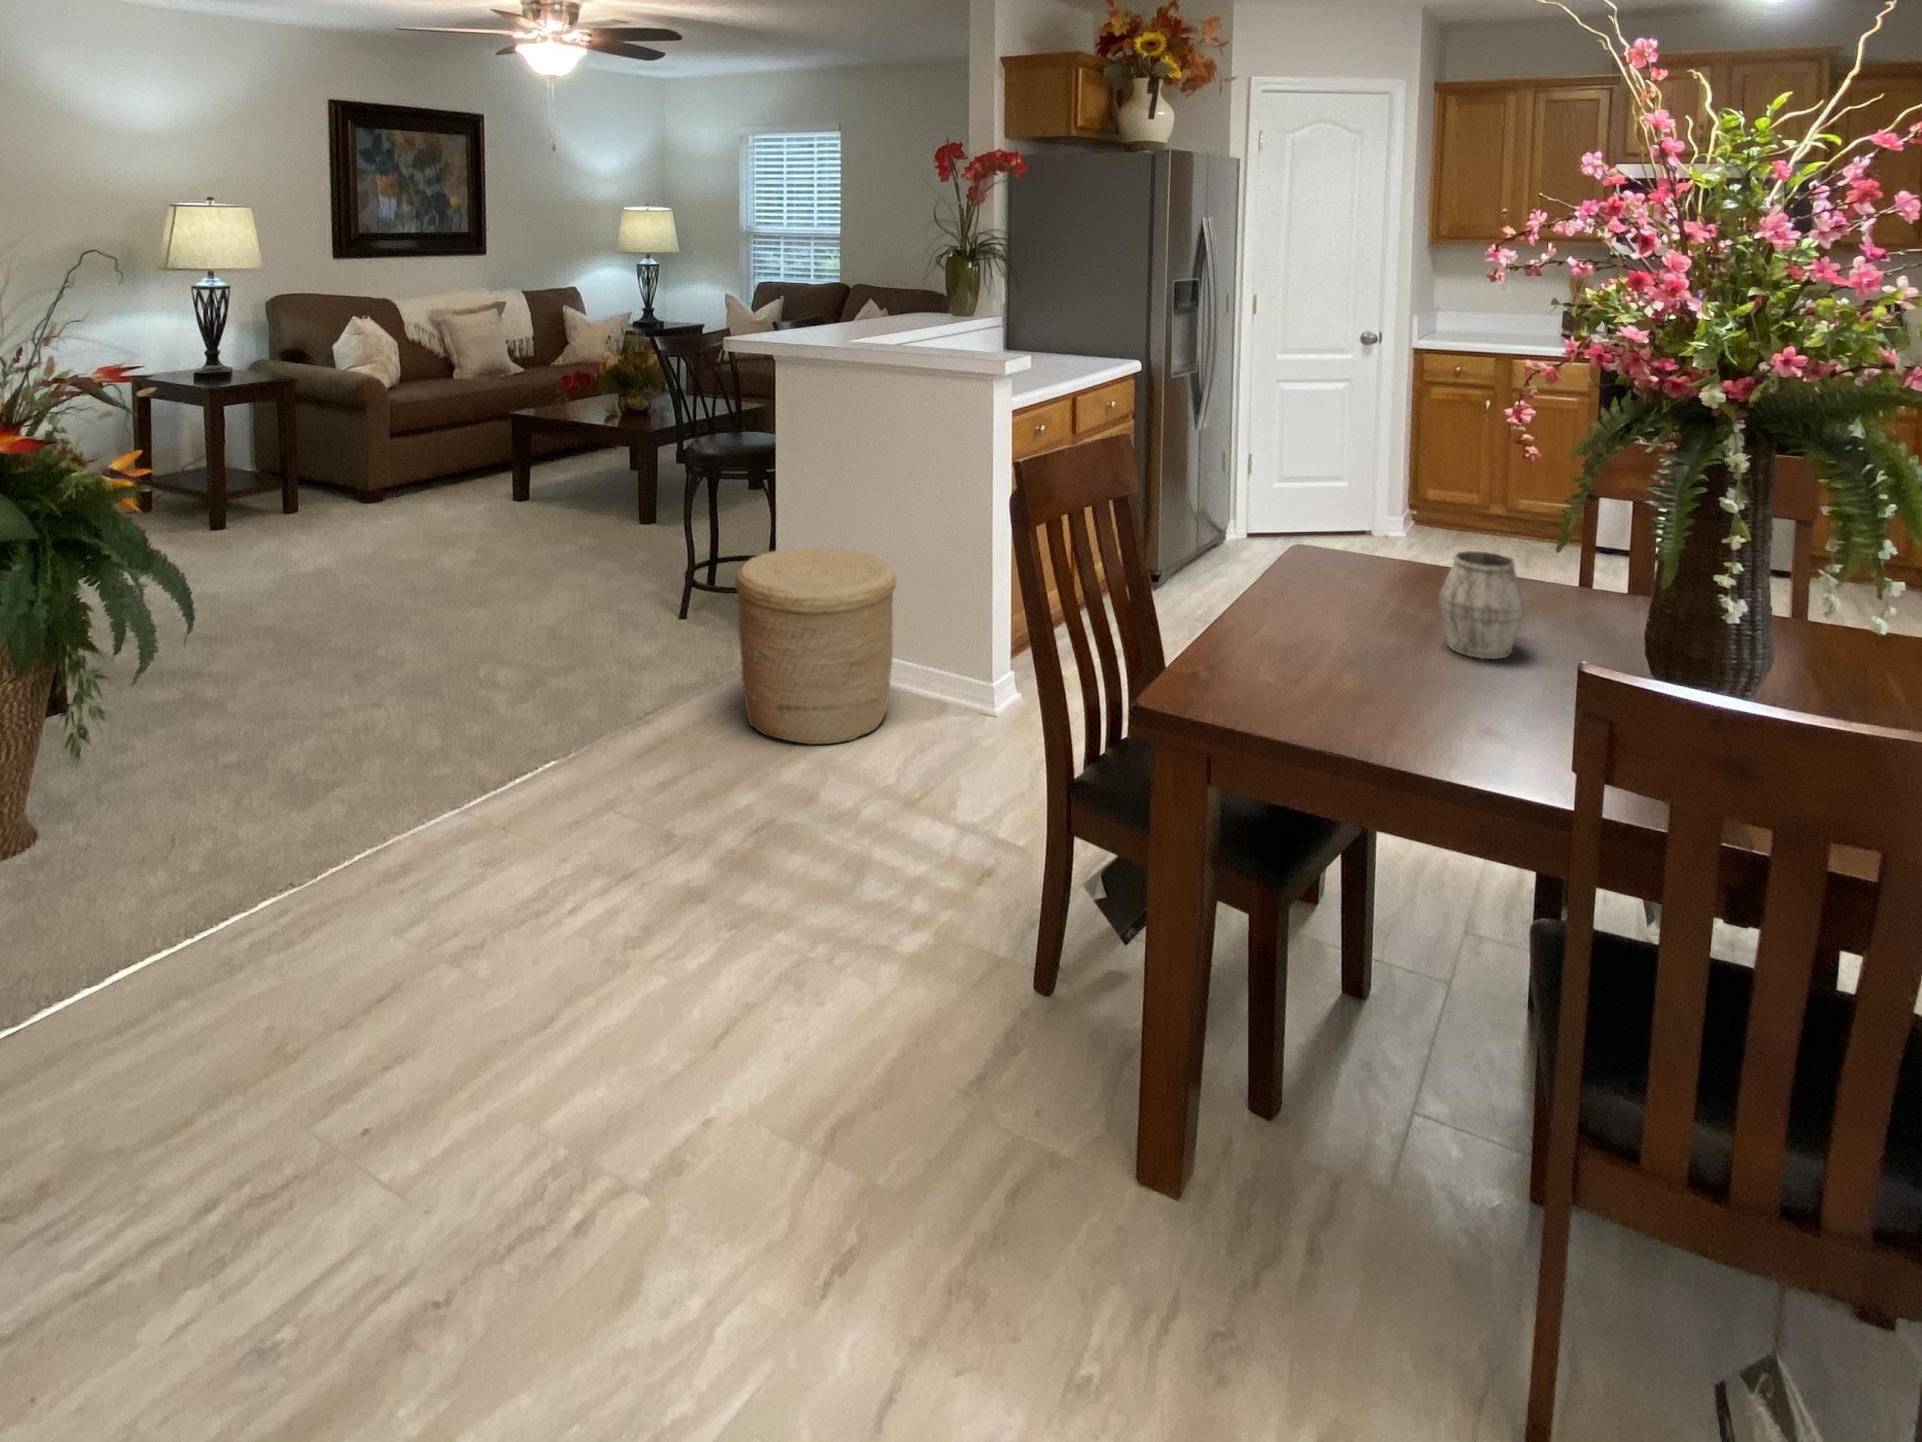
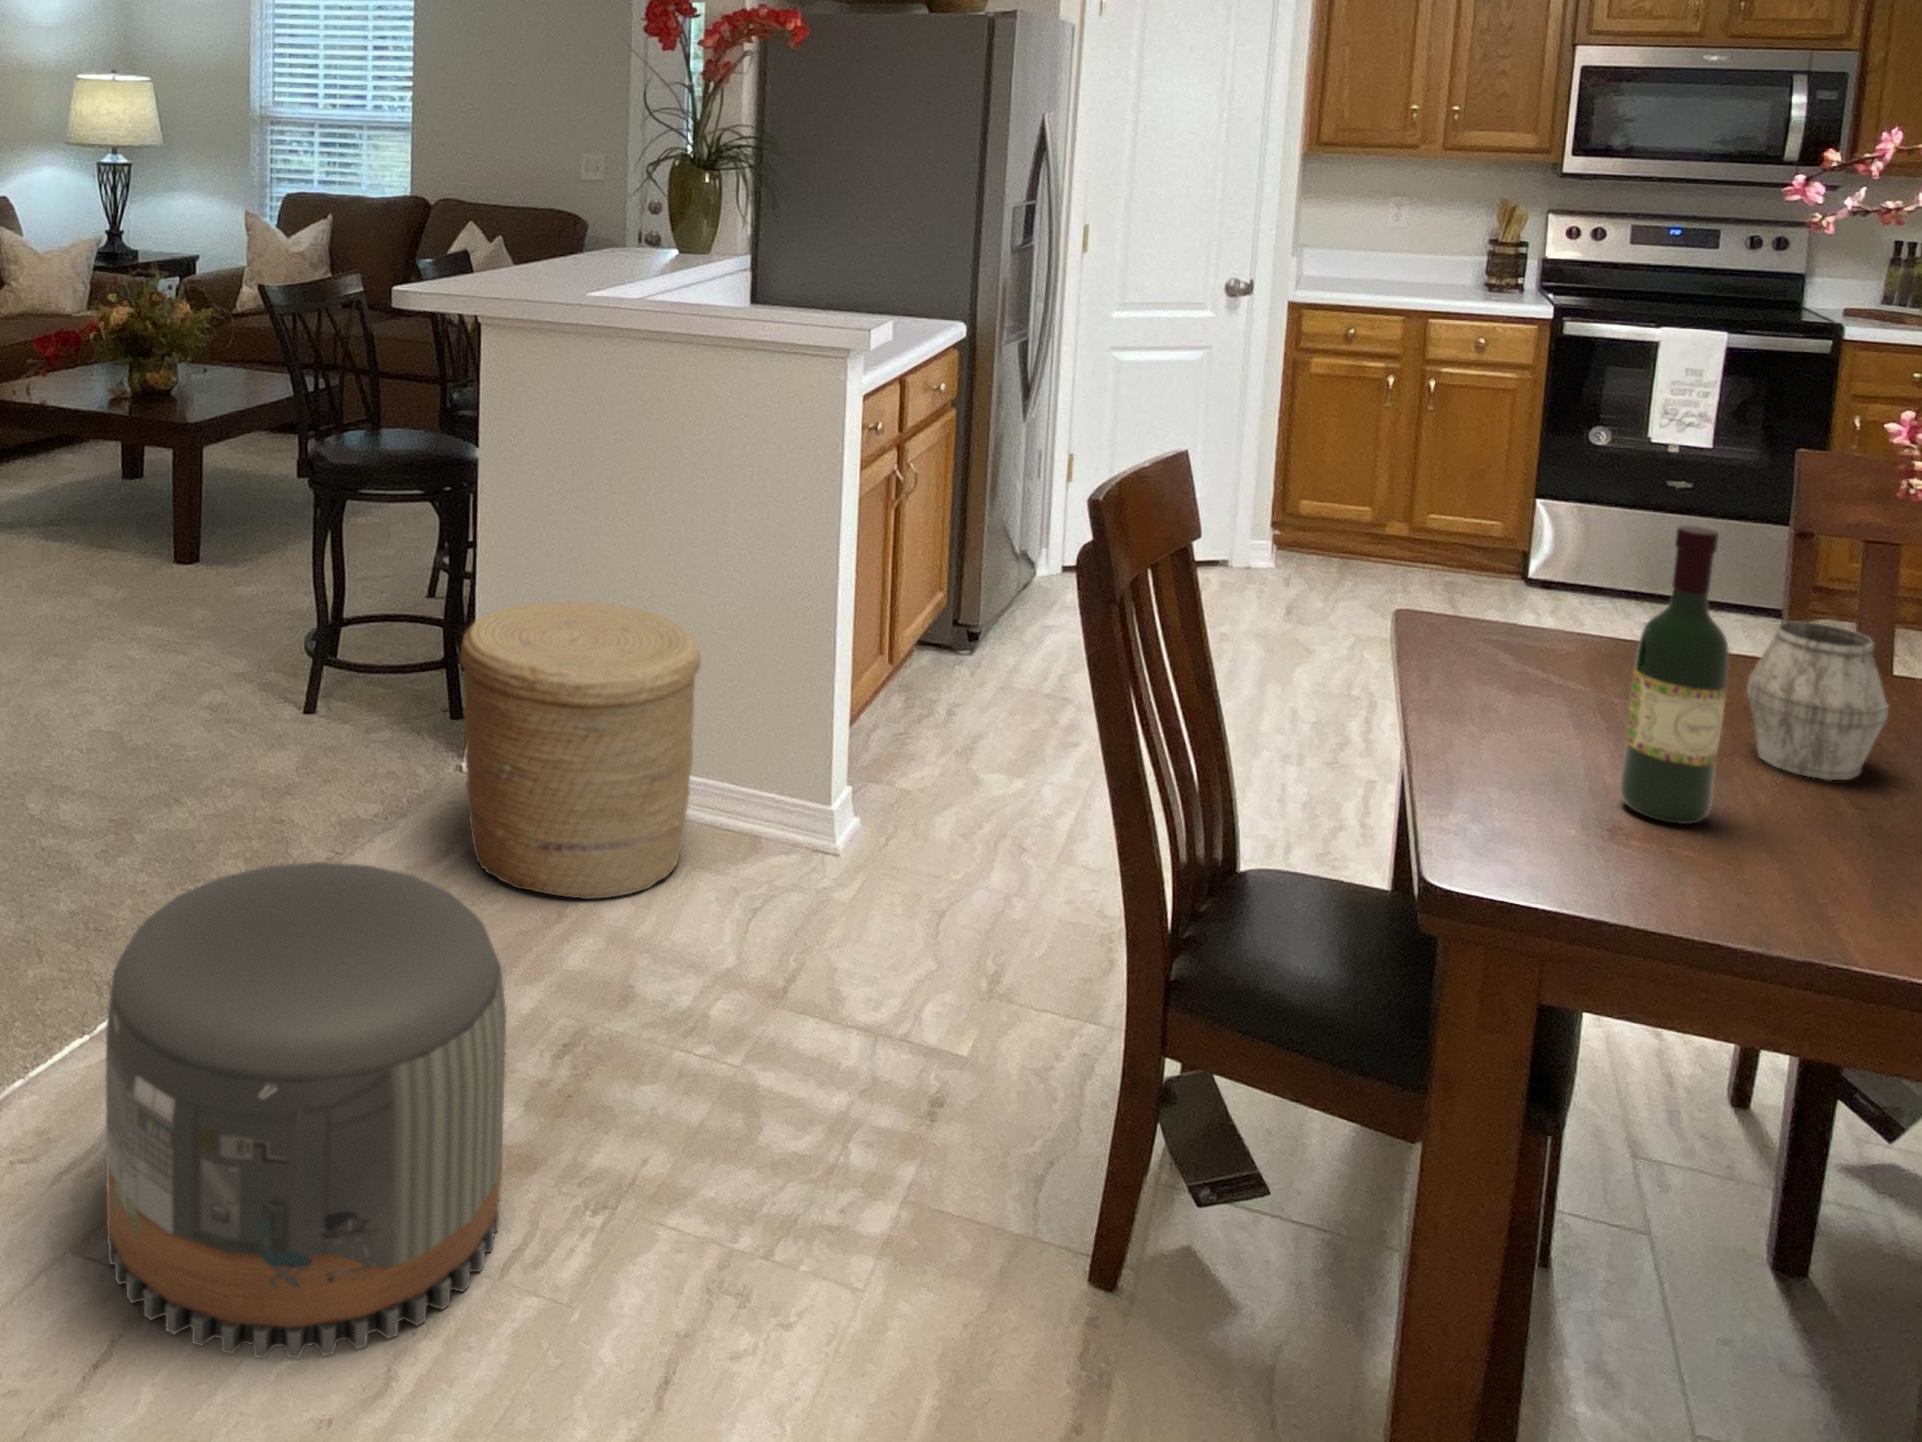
wine bottle: none [1310,479,1368,680] -> present [1620,526,1729,824]
pouf: none [404,699,667,1003] -> present [106,862,506,1359]

